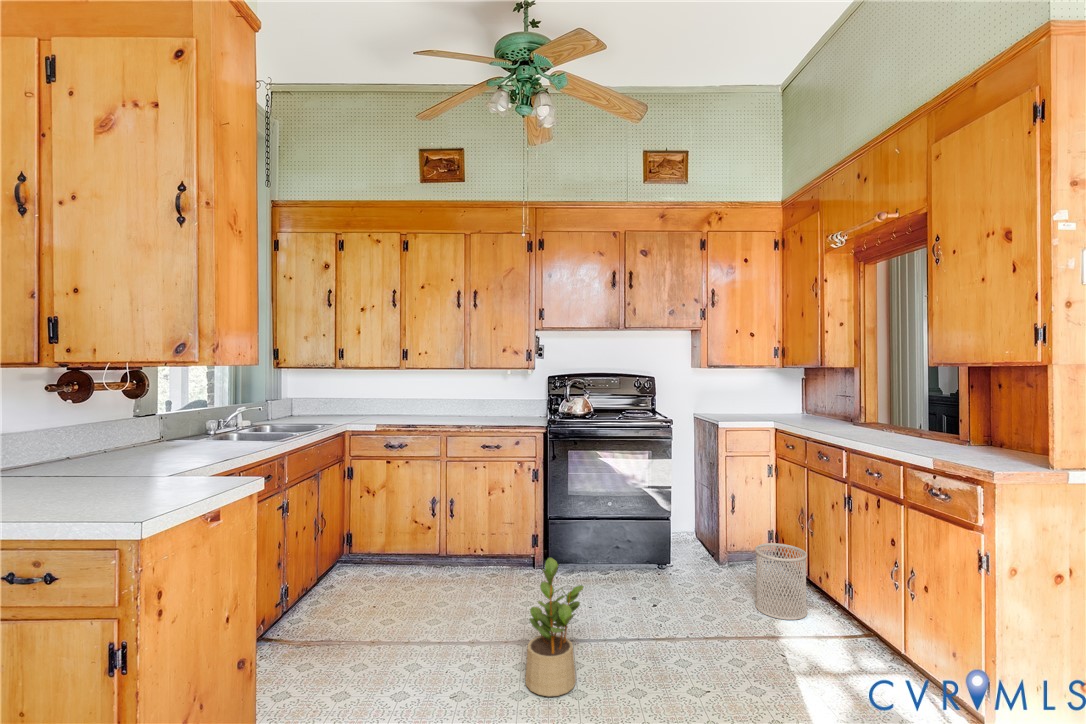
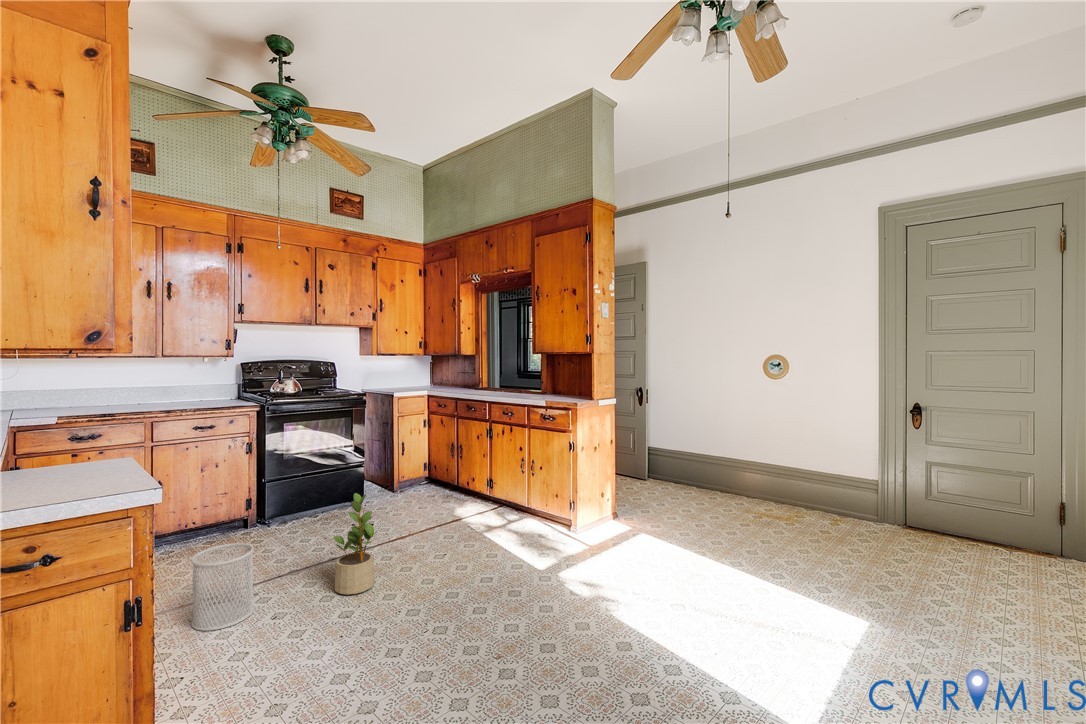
wastebasket: present [755,543,808,620] -> present [191,543,254,631]

